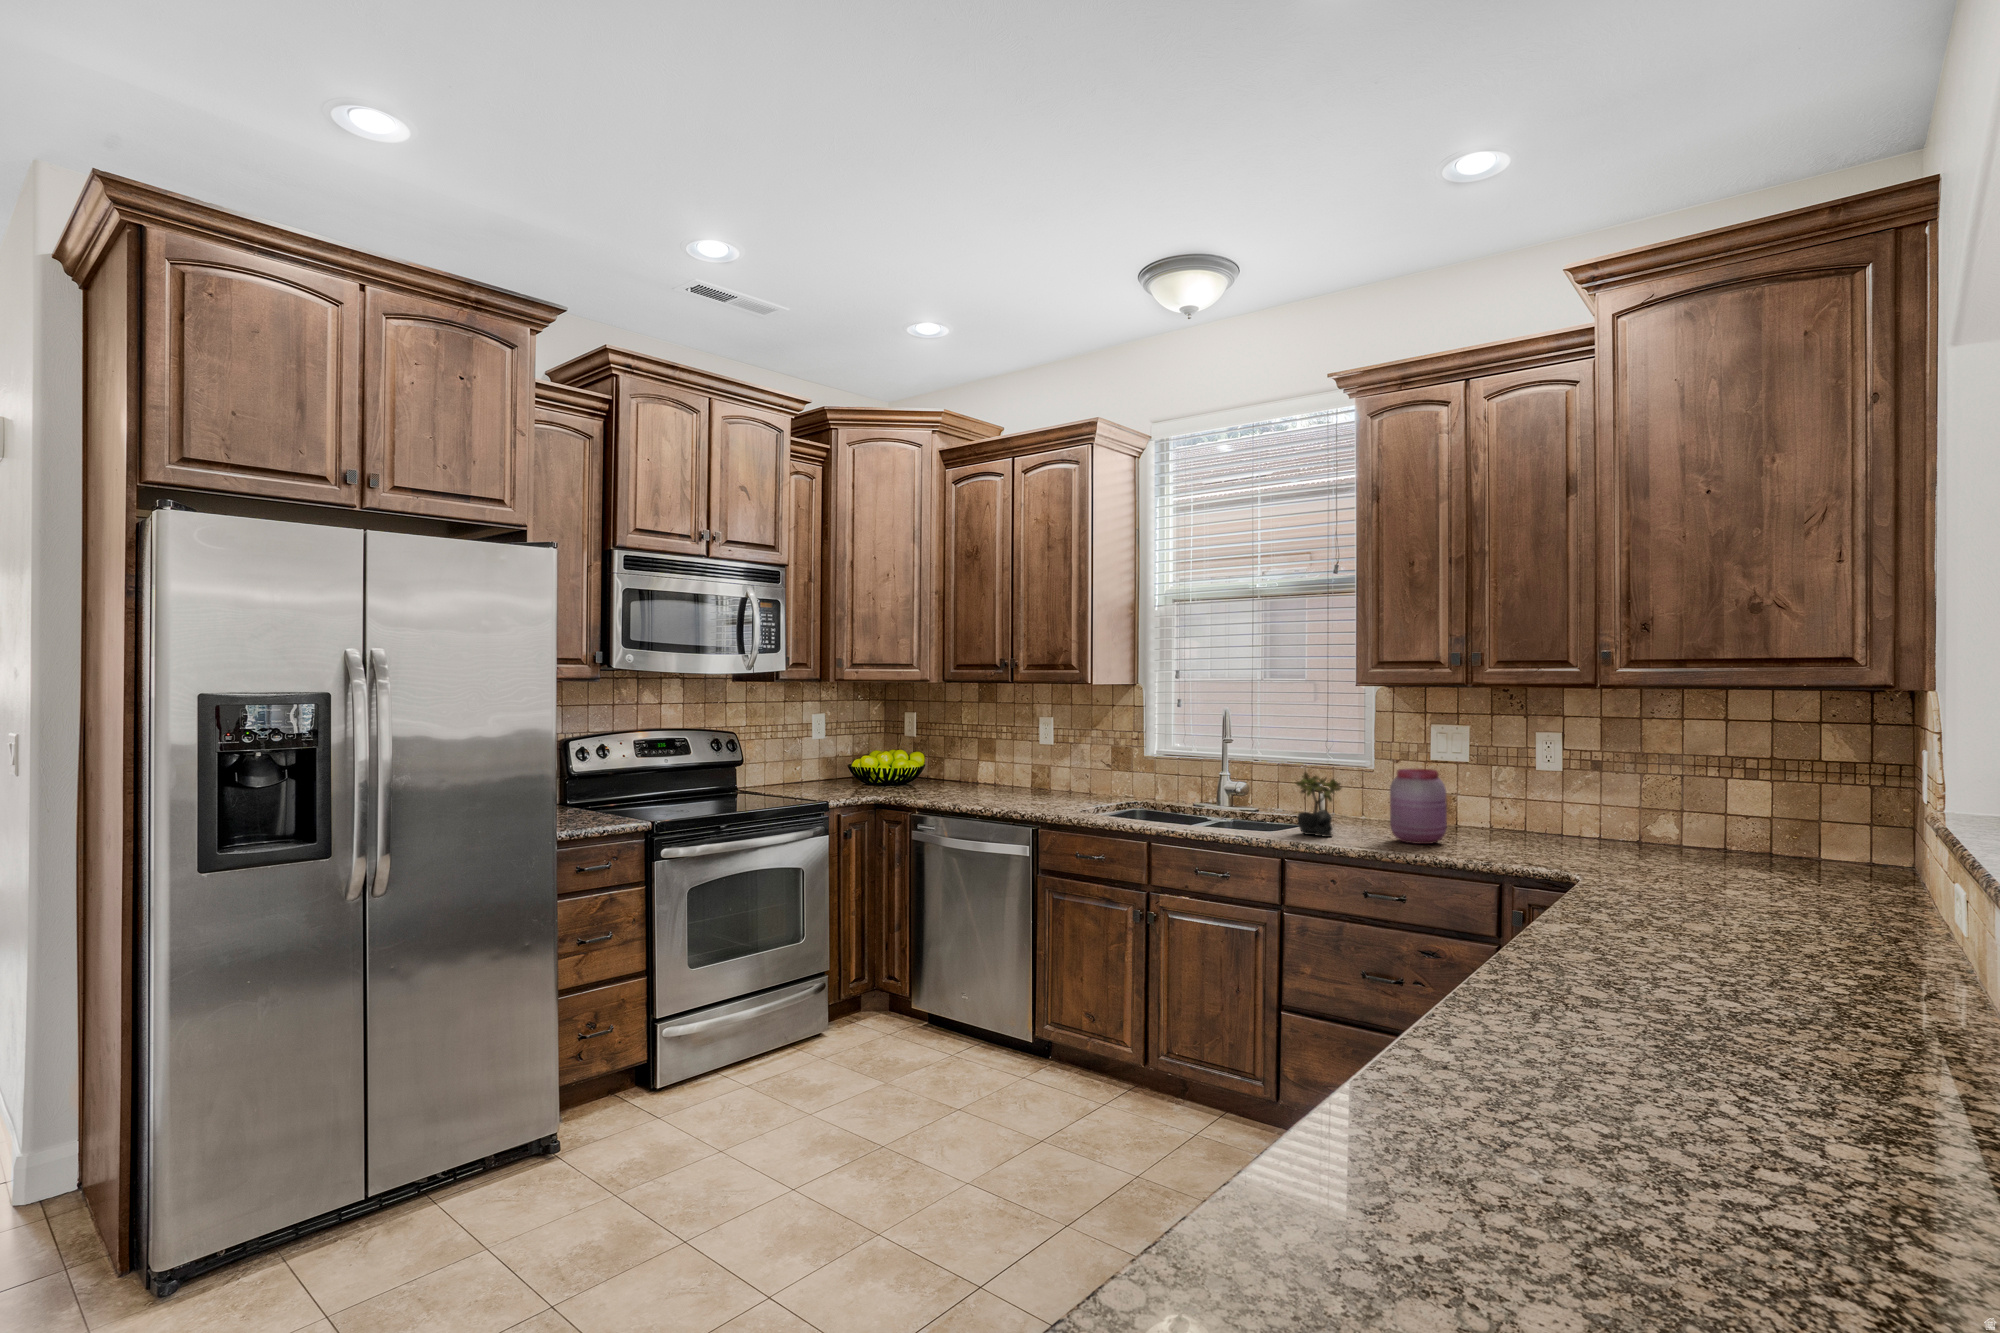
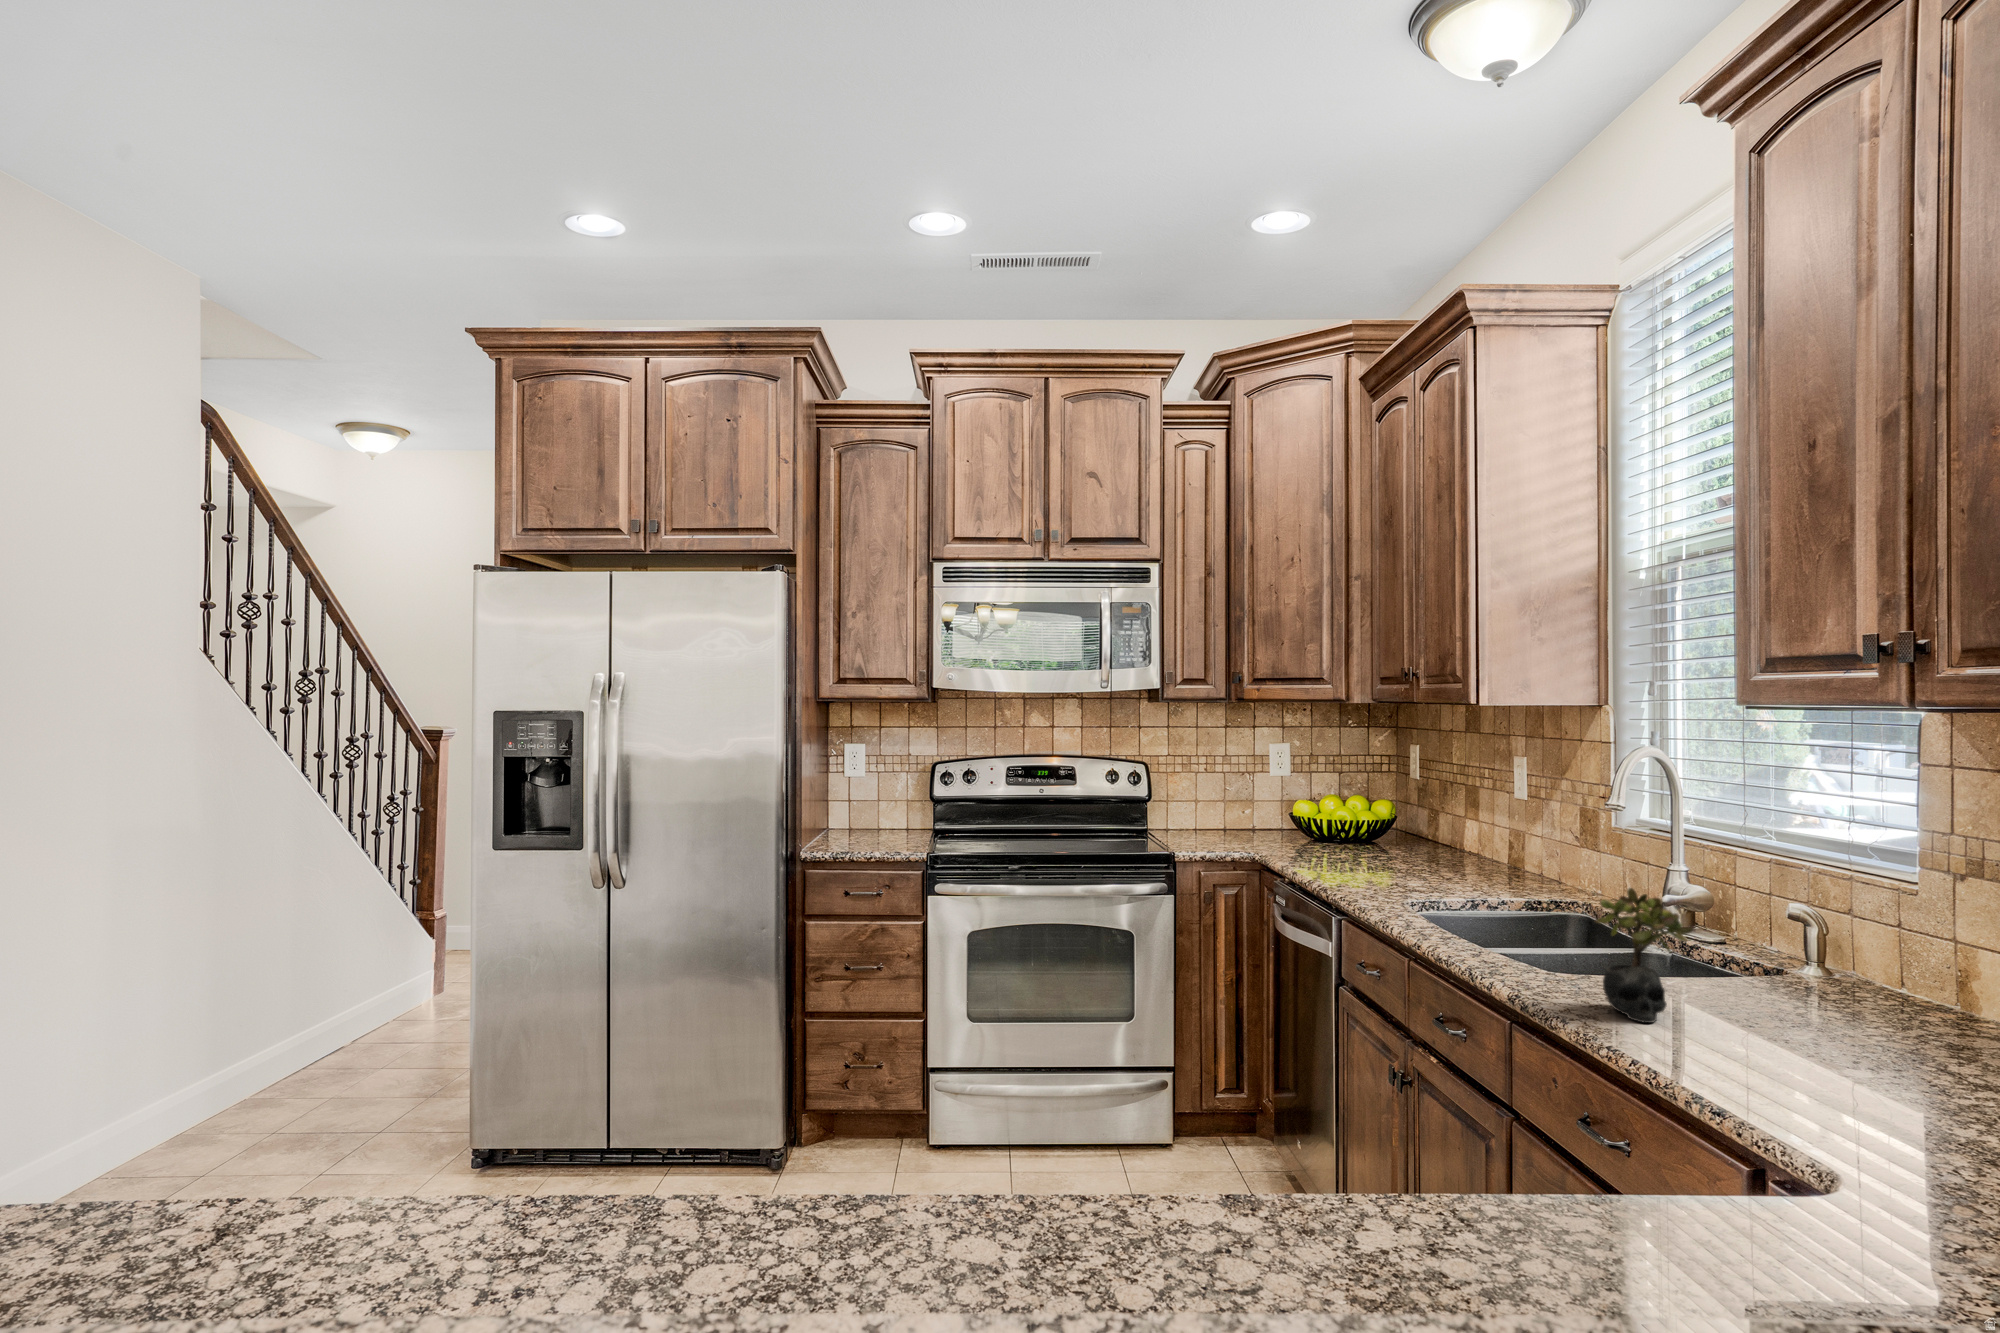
jar: present [1390,769,1447,844] -> none [1728,906,1872,1085]

